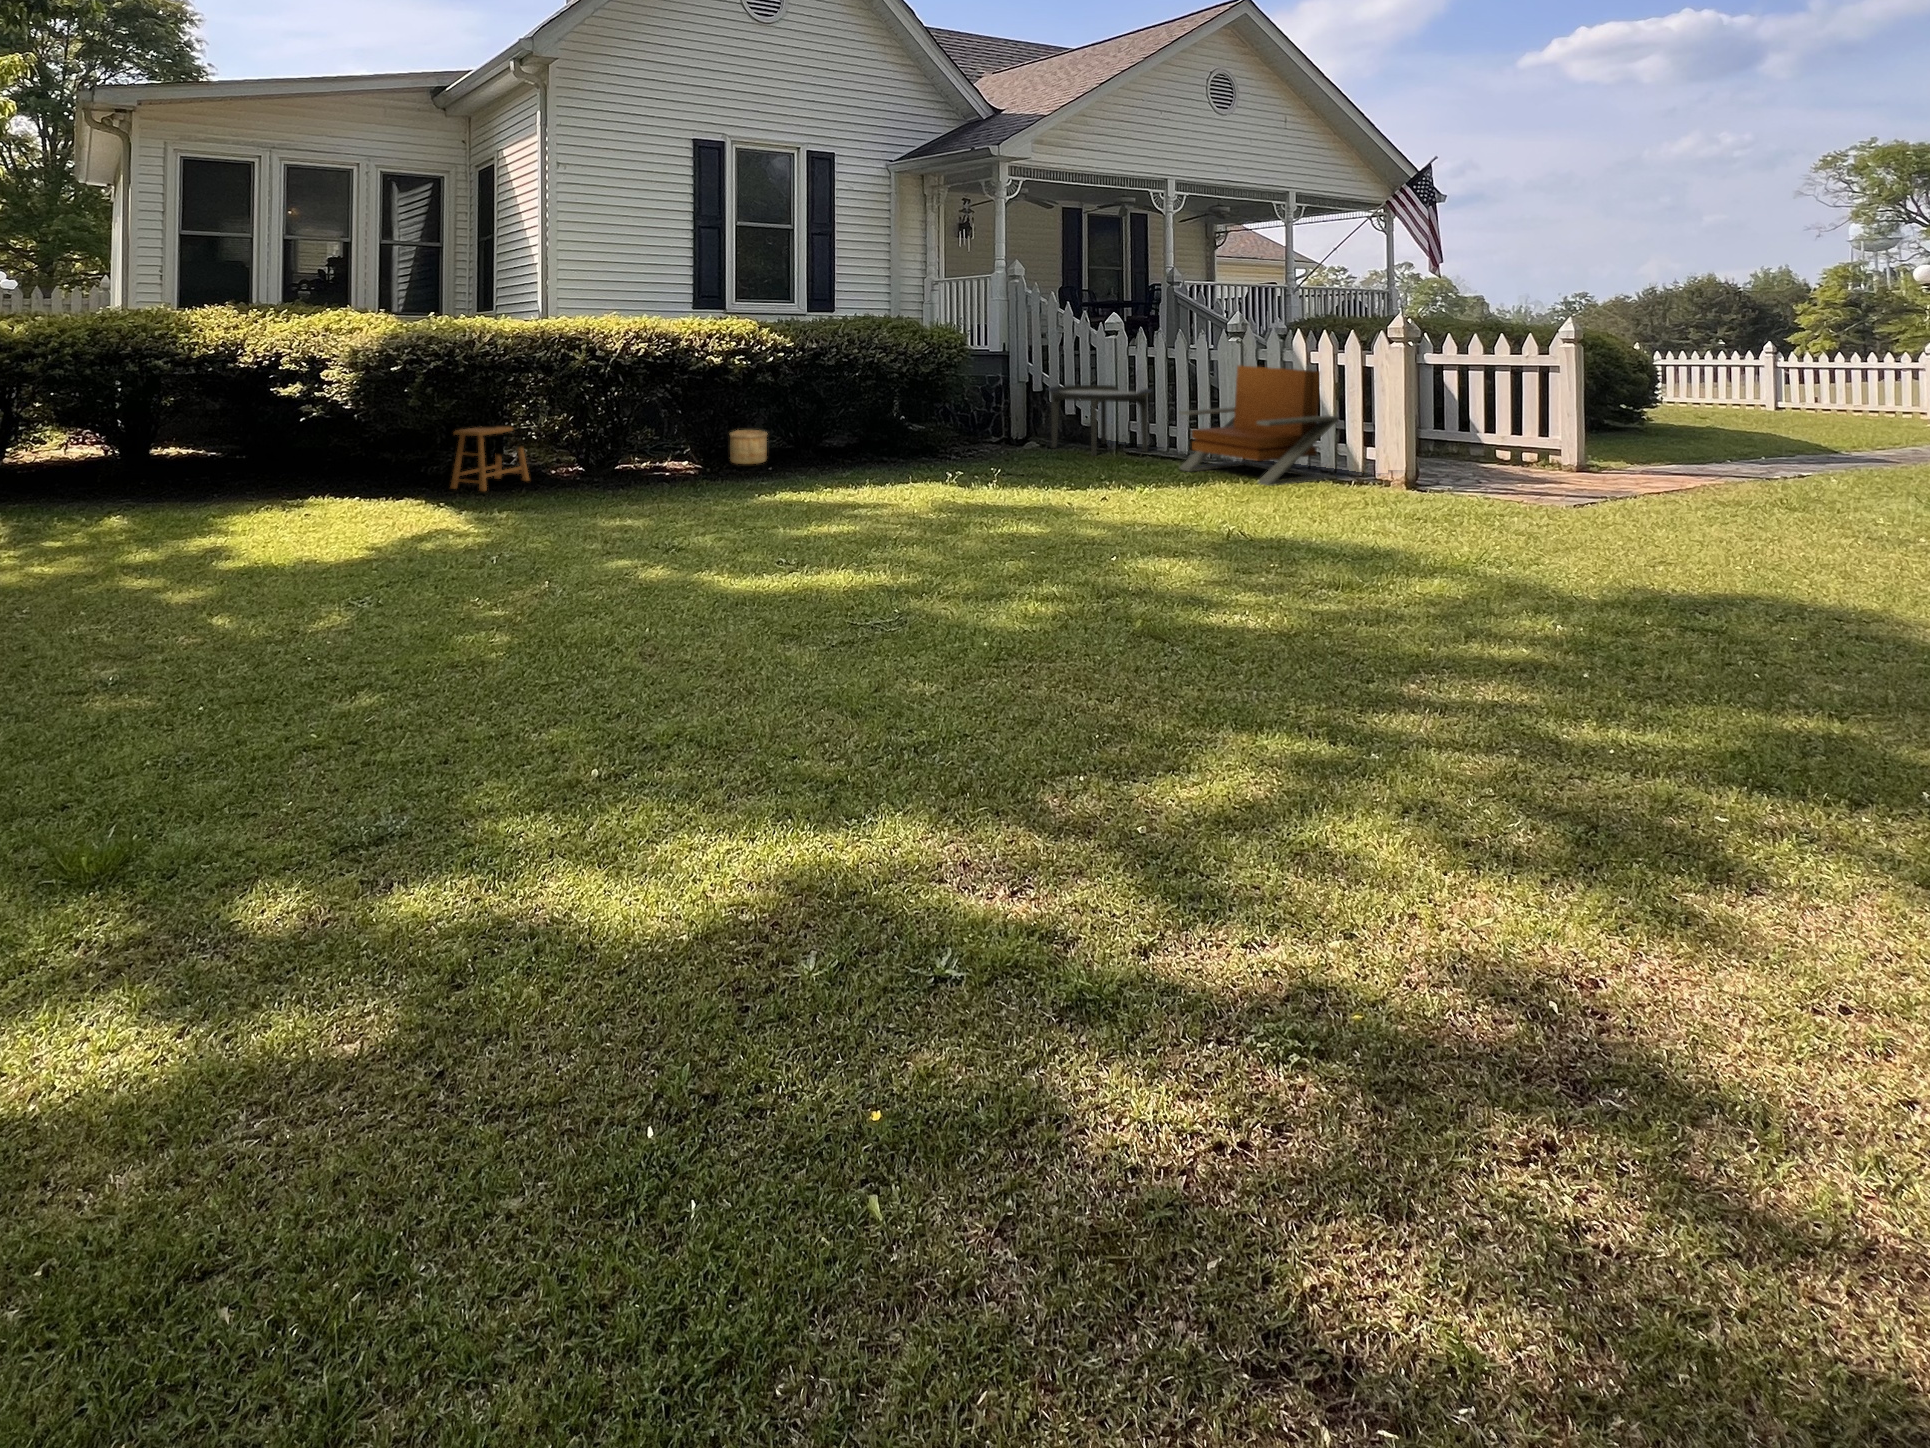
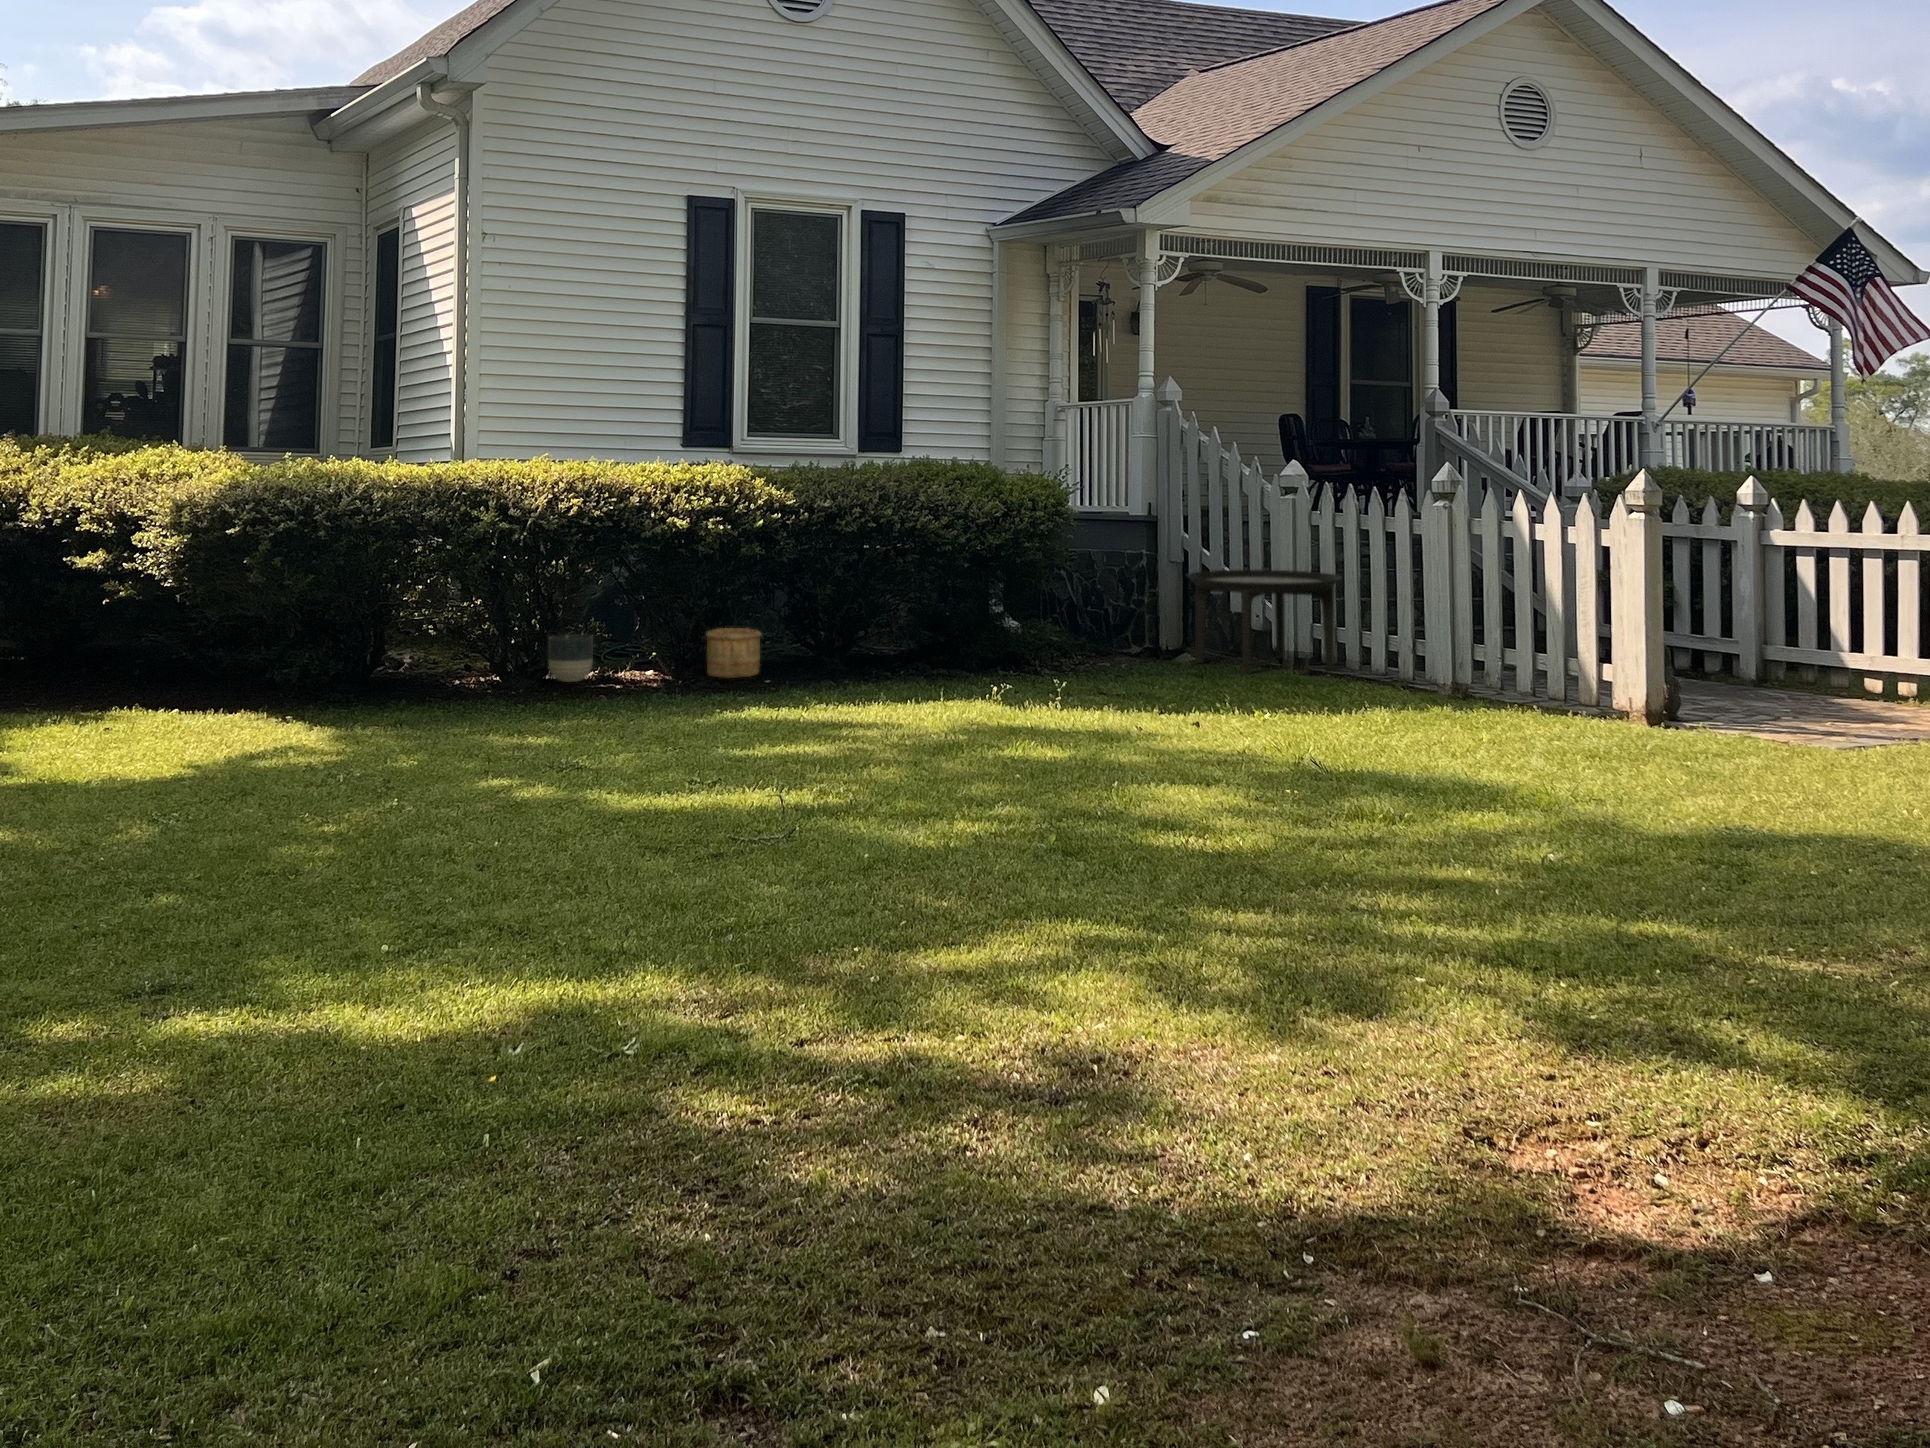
lounge chair: present [1180,365,1339,486] -> none [1346,541,1563,716]
stool: present [451,426,529,491] -> none [298,611,411,705]
planter: none [623,436,654,470] -> present [548,634,593,682]

